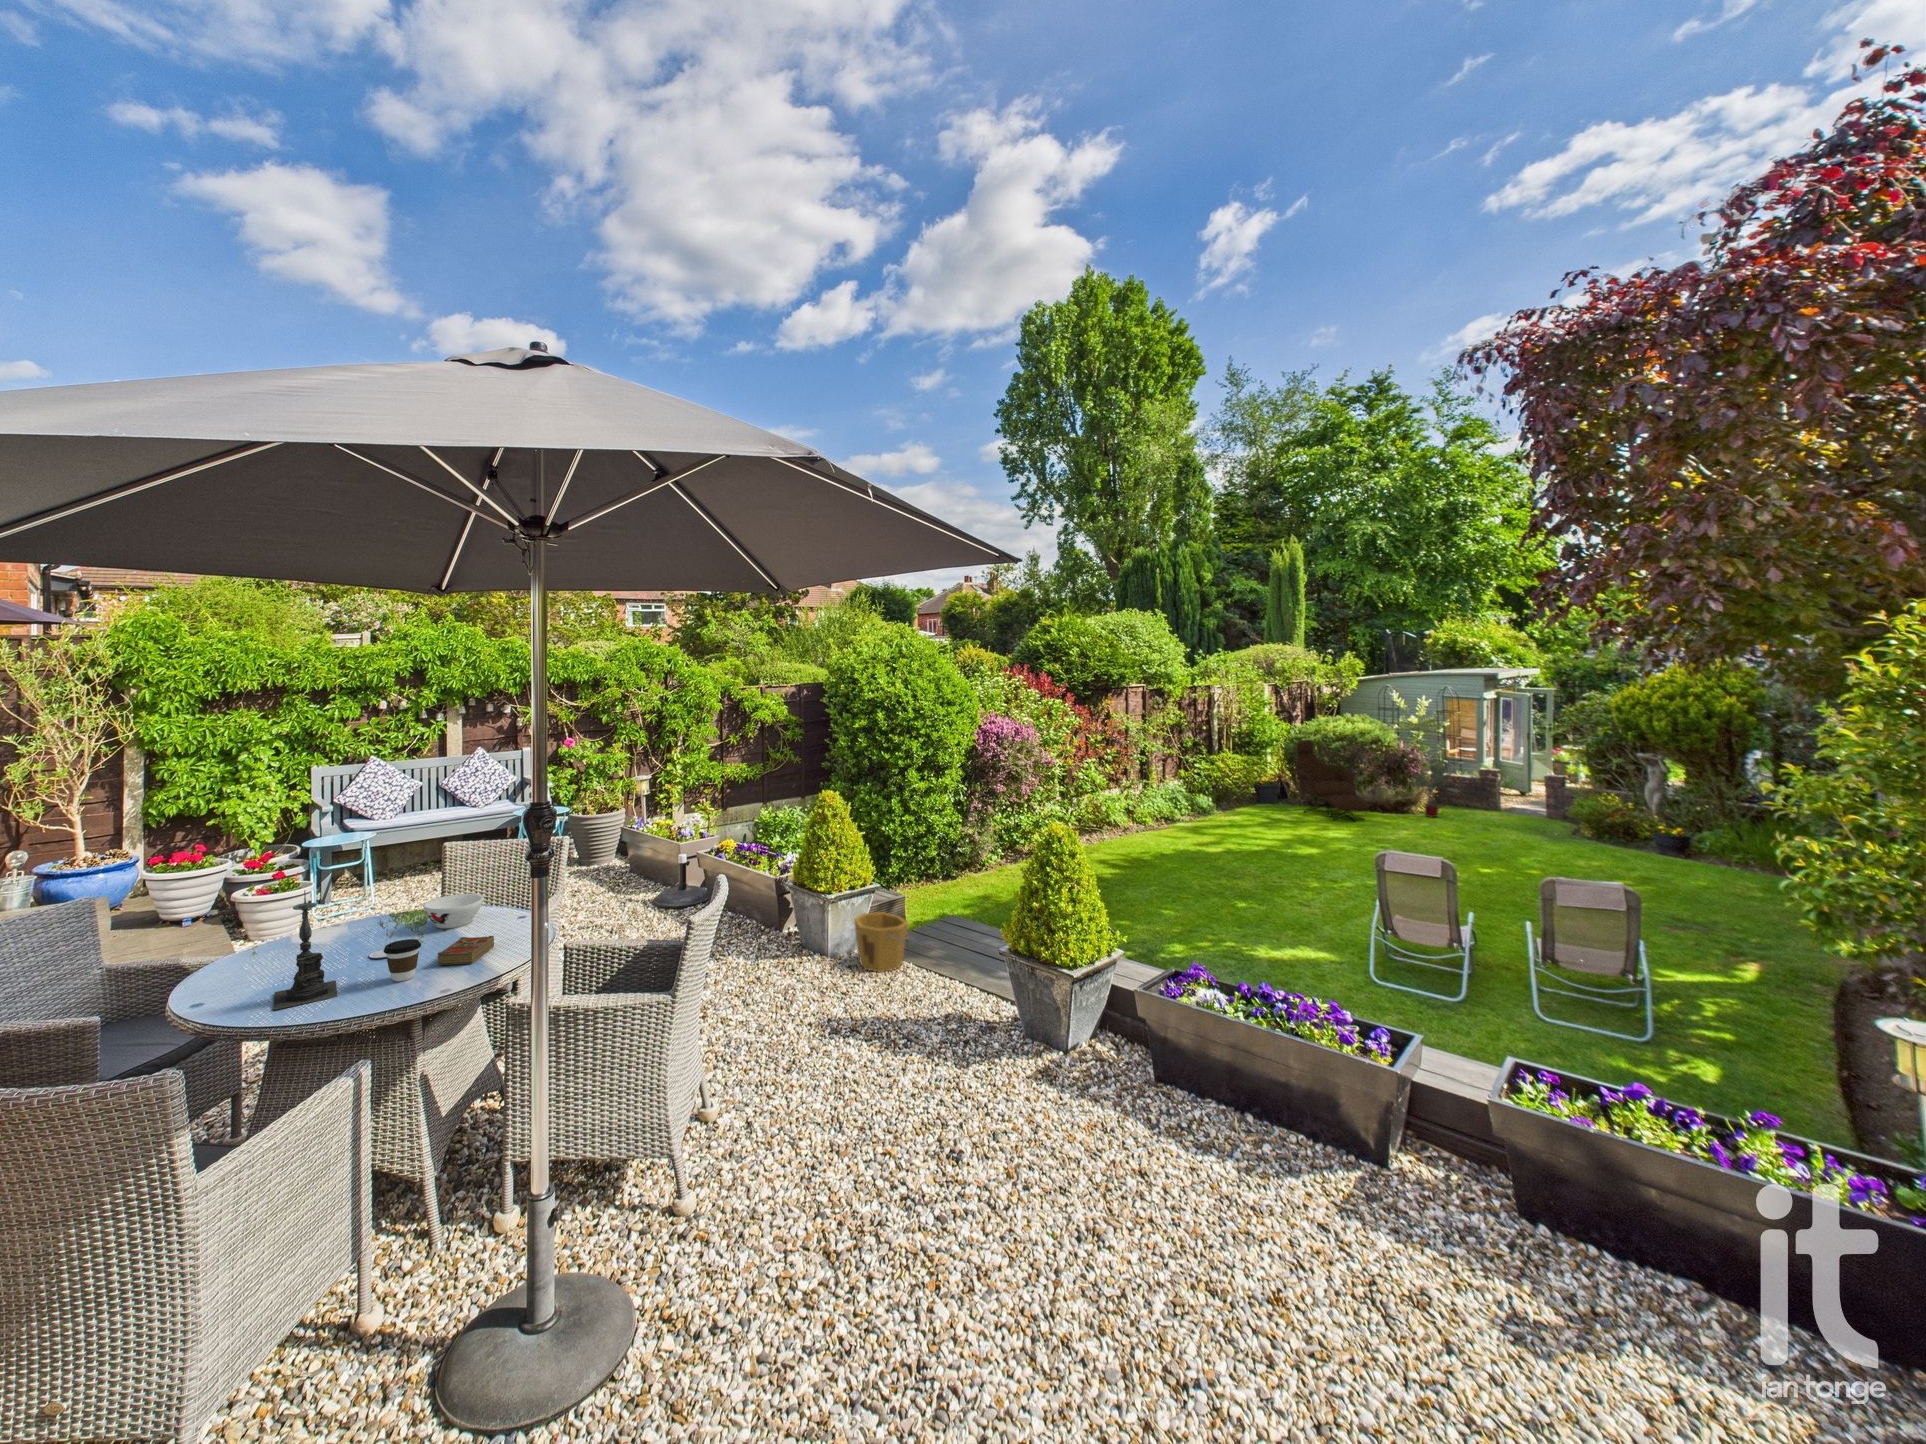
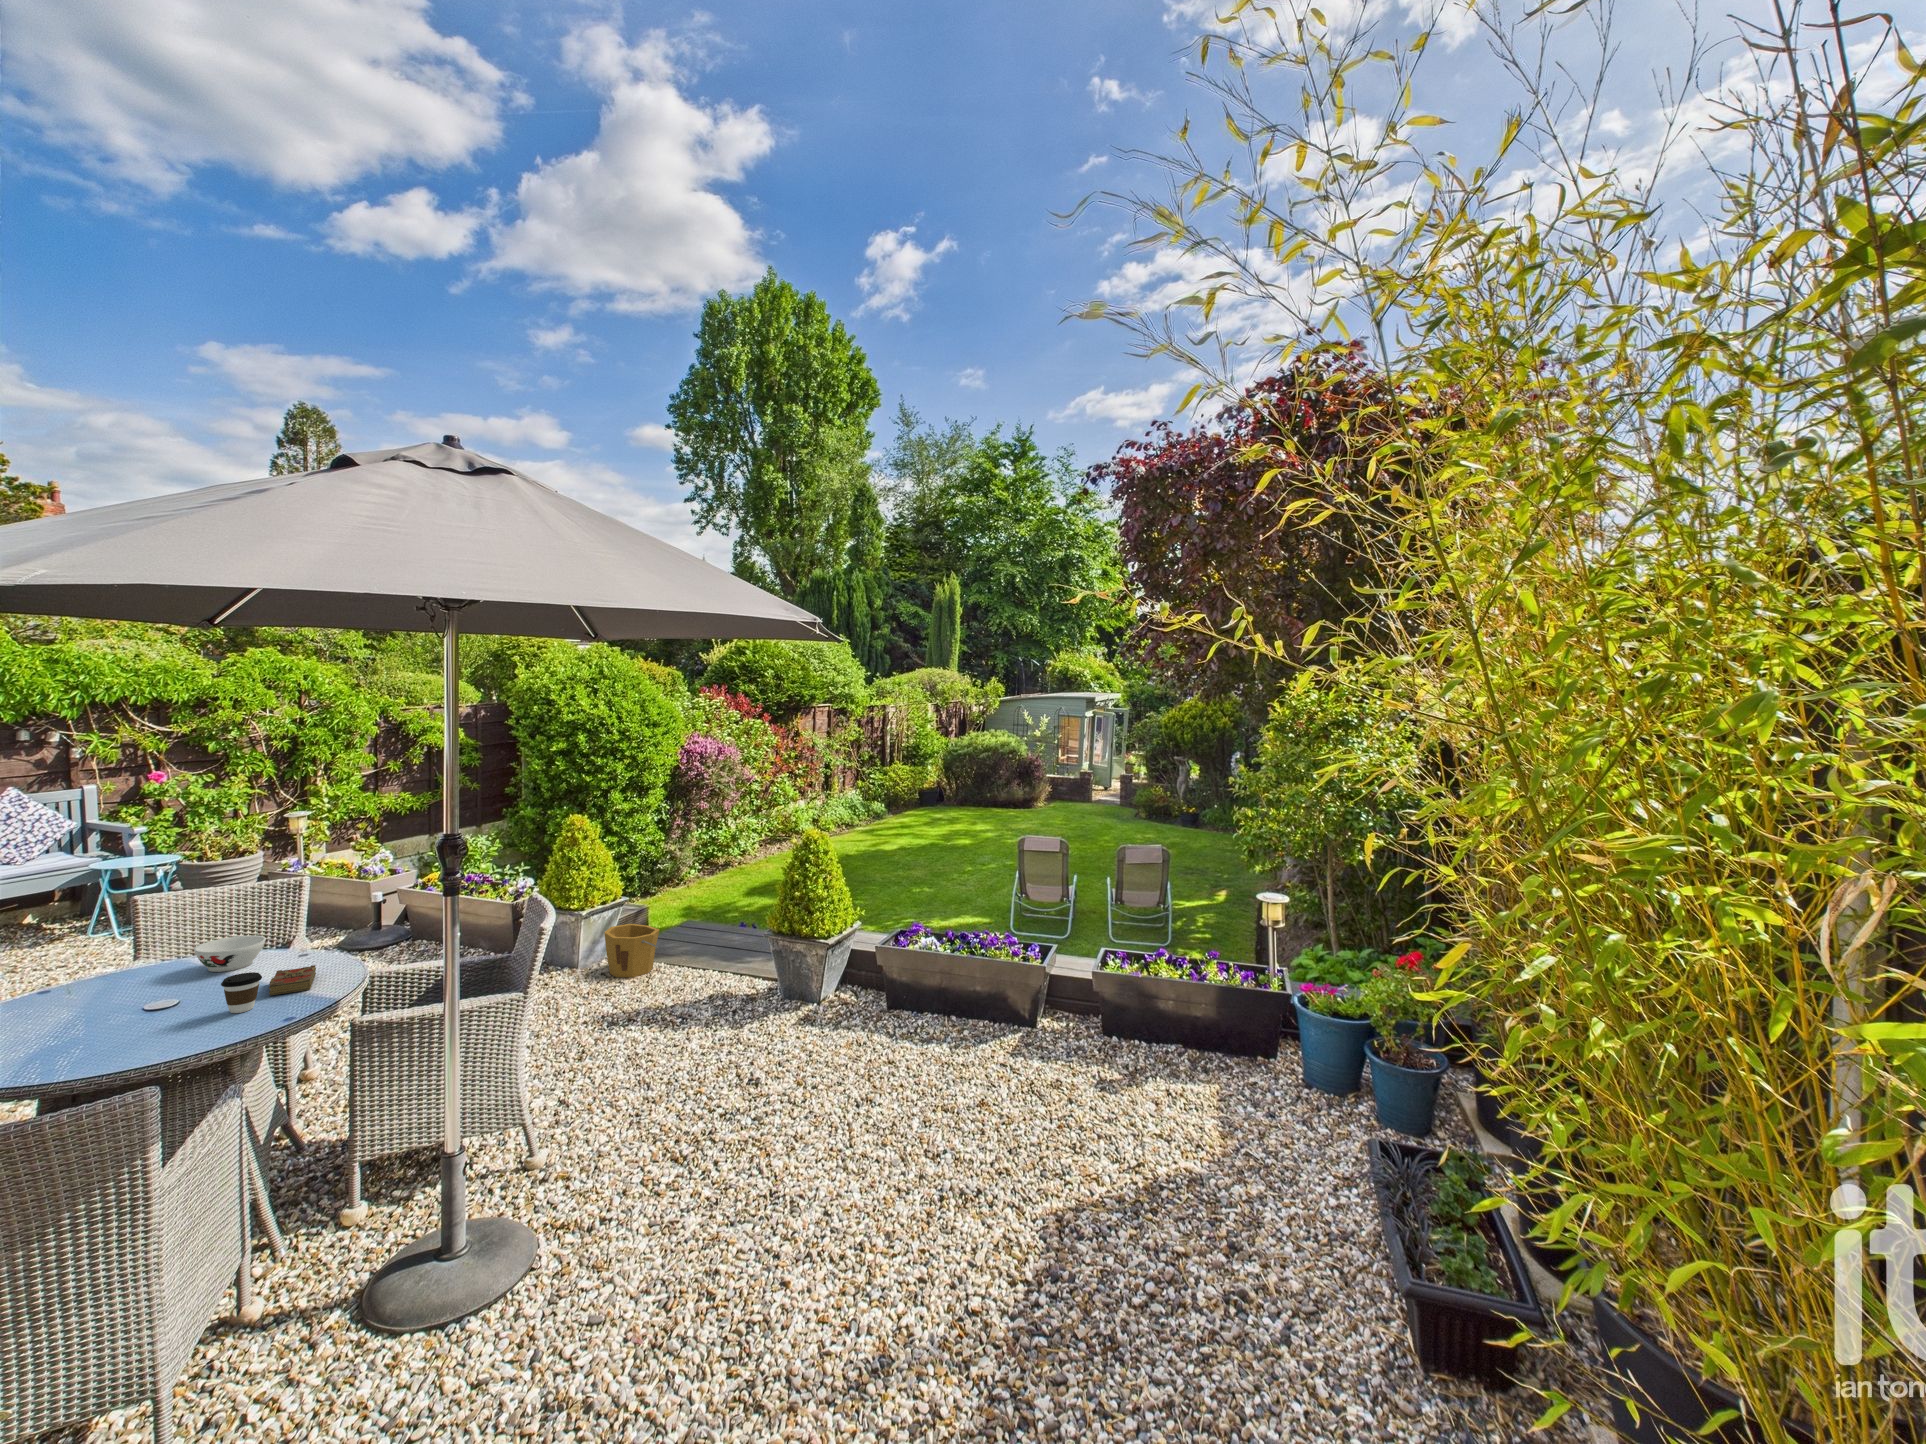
lounge chair: present [1294,739,1370,822] -> none [956,751,1012,818]
potted tree: present [1412,756,1451,817] -> none [1039,762,1068,811]
candle holder: present [273,891,337,1010] -> none [86,934,180,1053]

